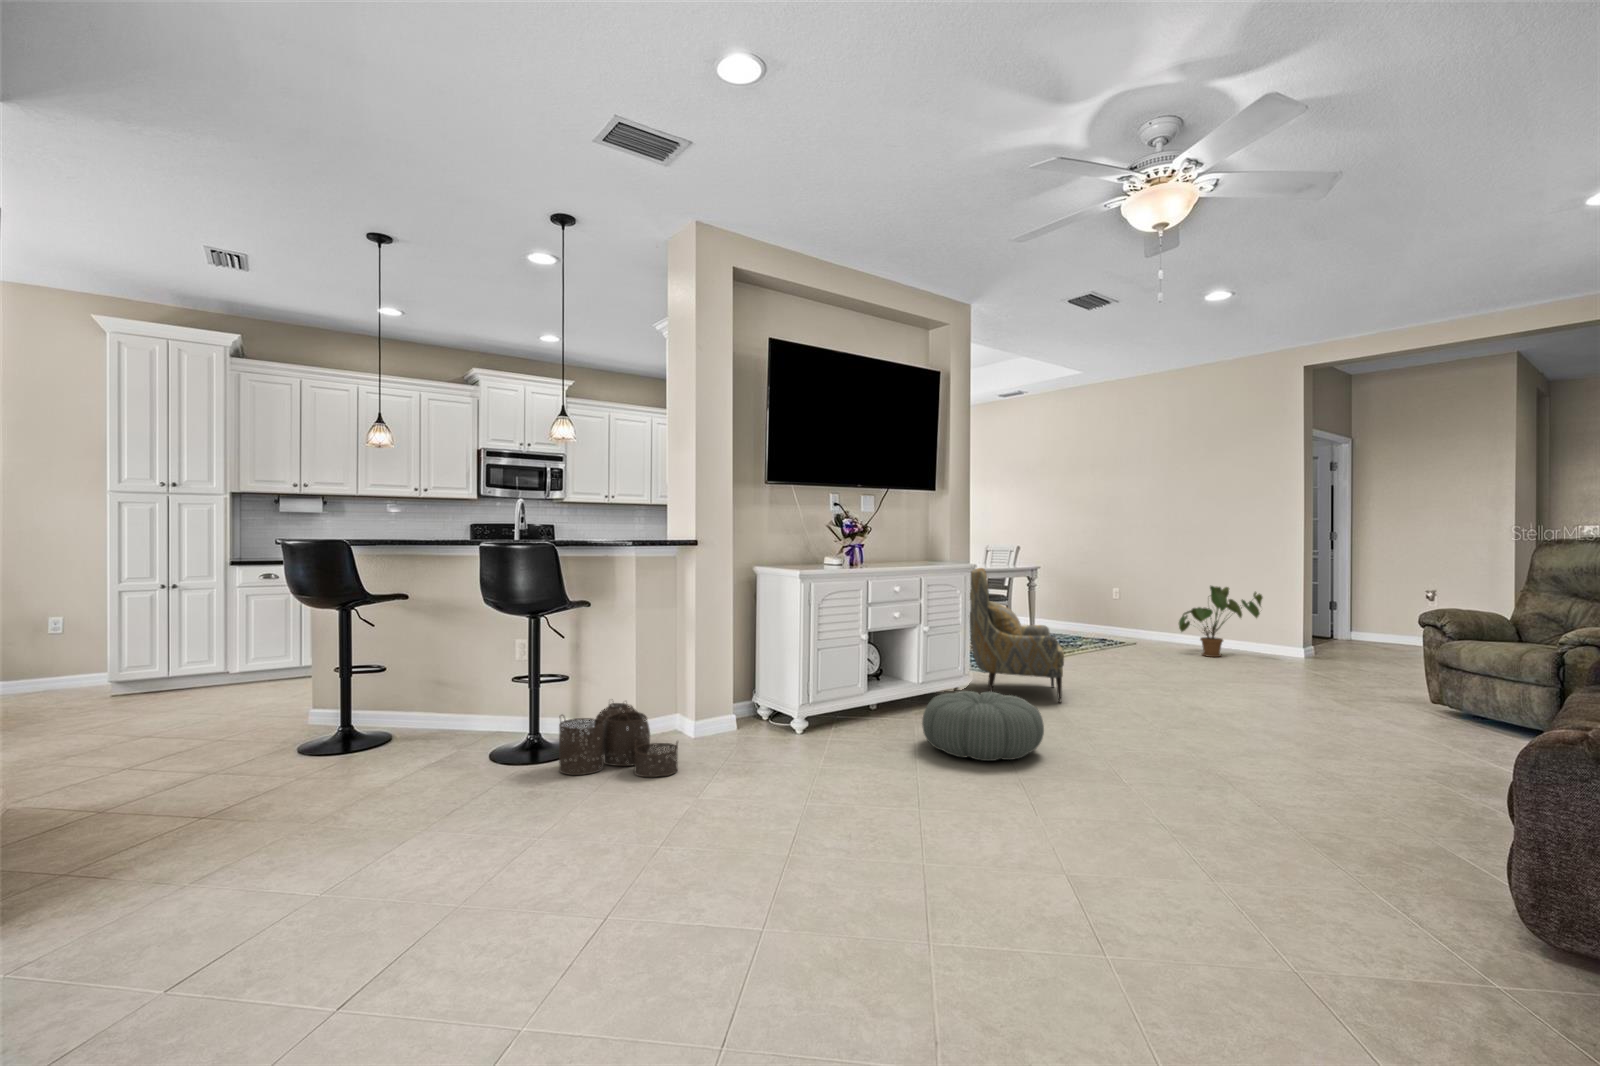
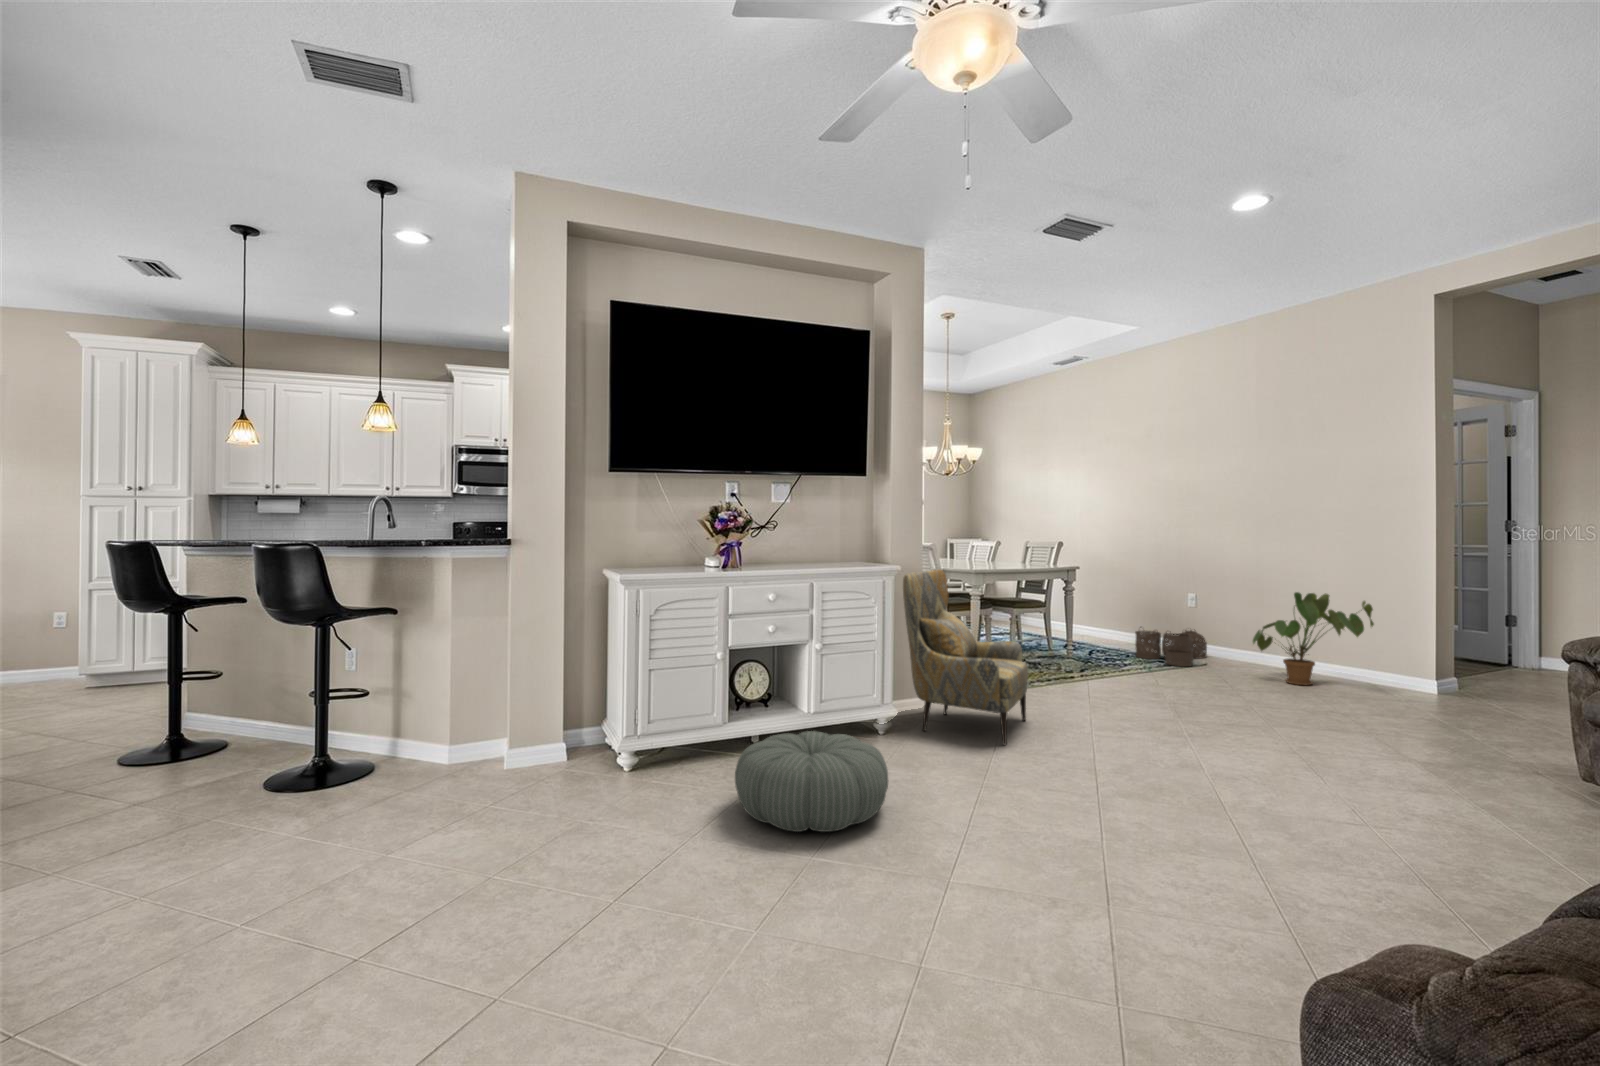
woven basket: present [559,703,678,777] -> present [1135,627,1207,666]

